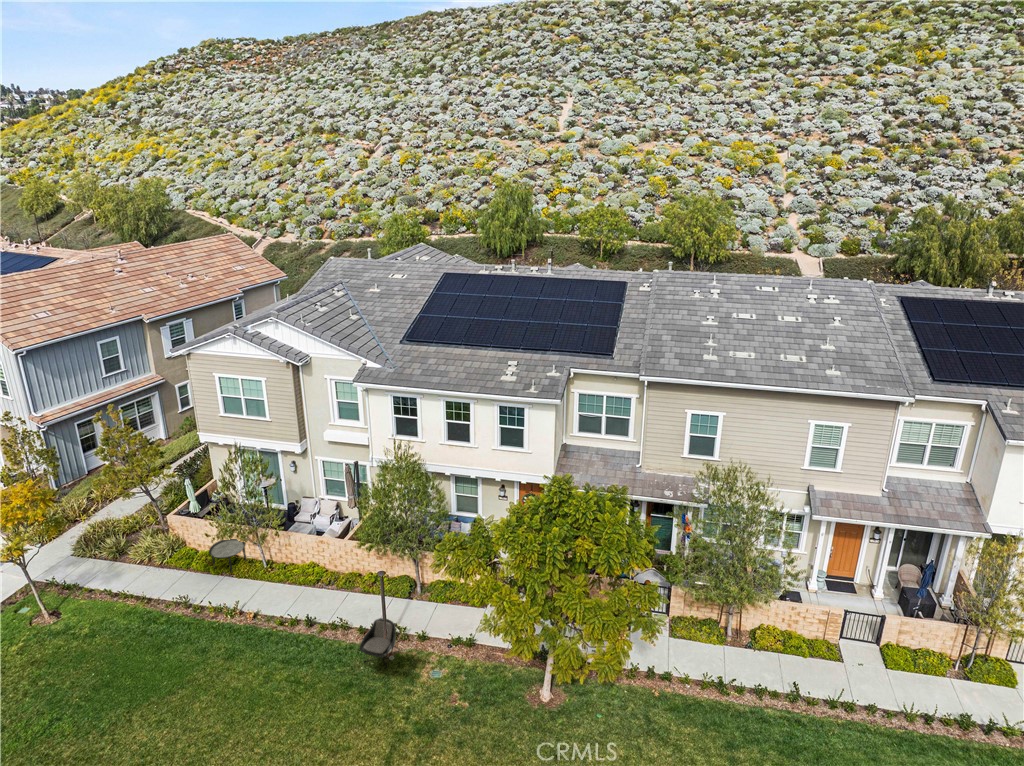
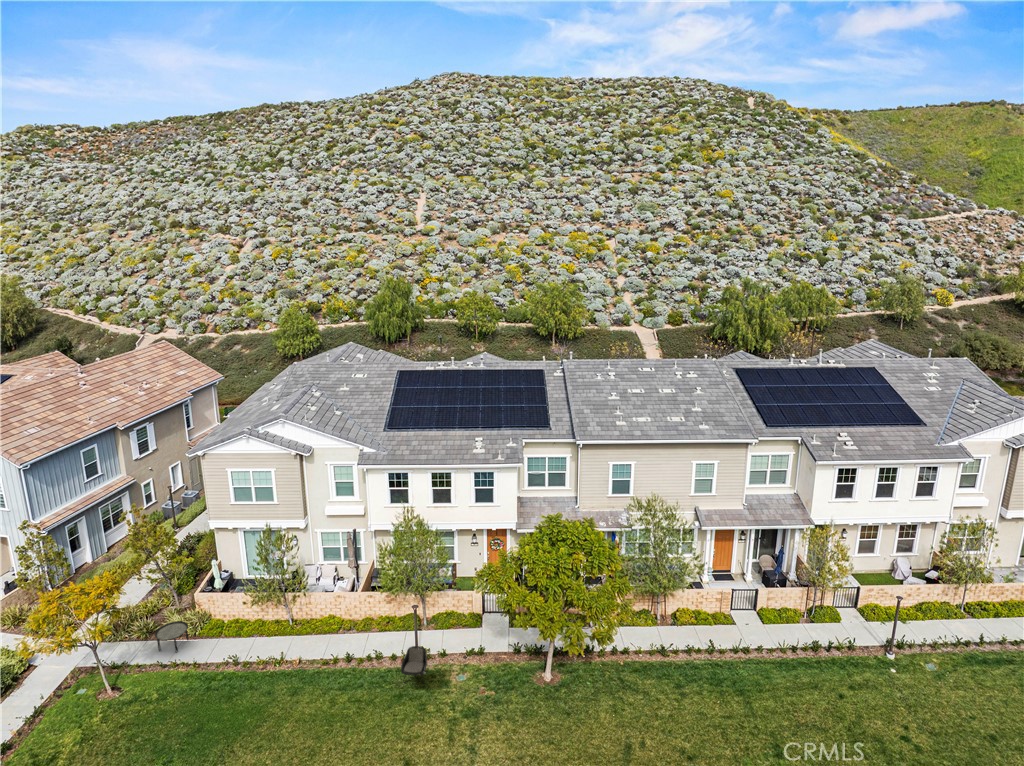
round table: present [209,539,246,572] -> present [155,621,189,652]

